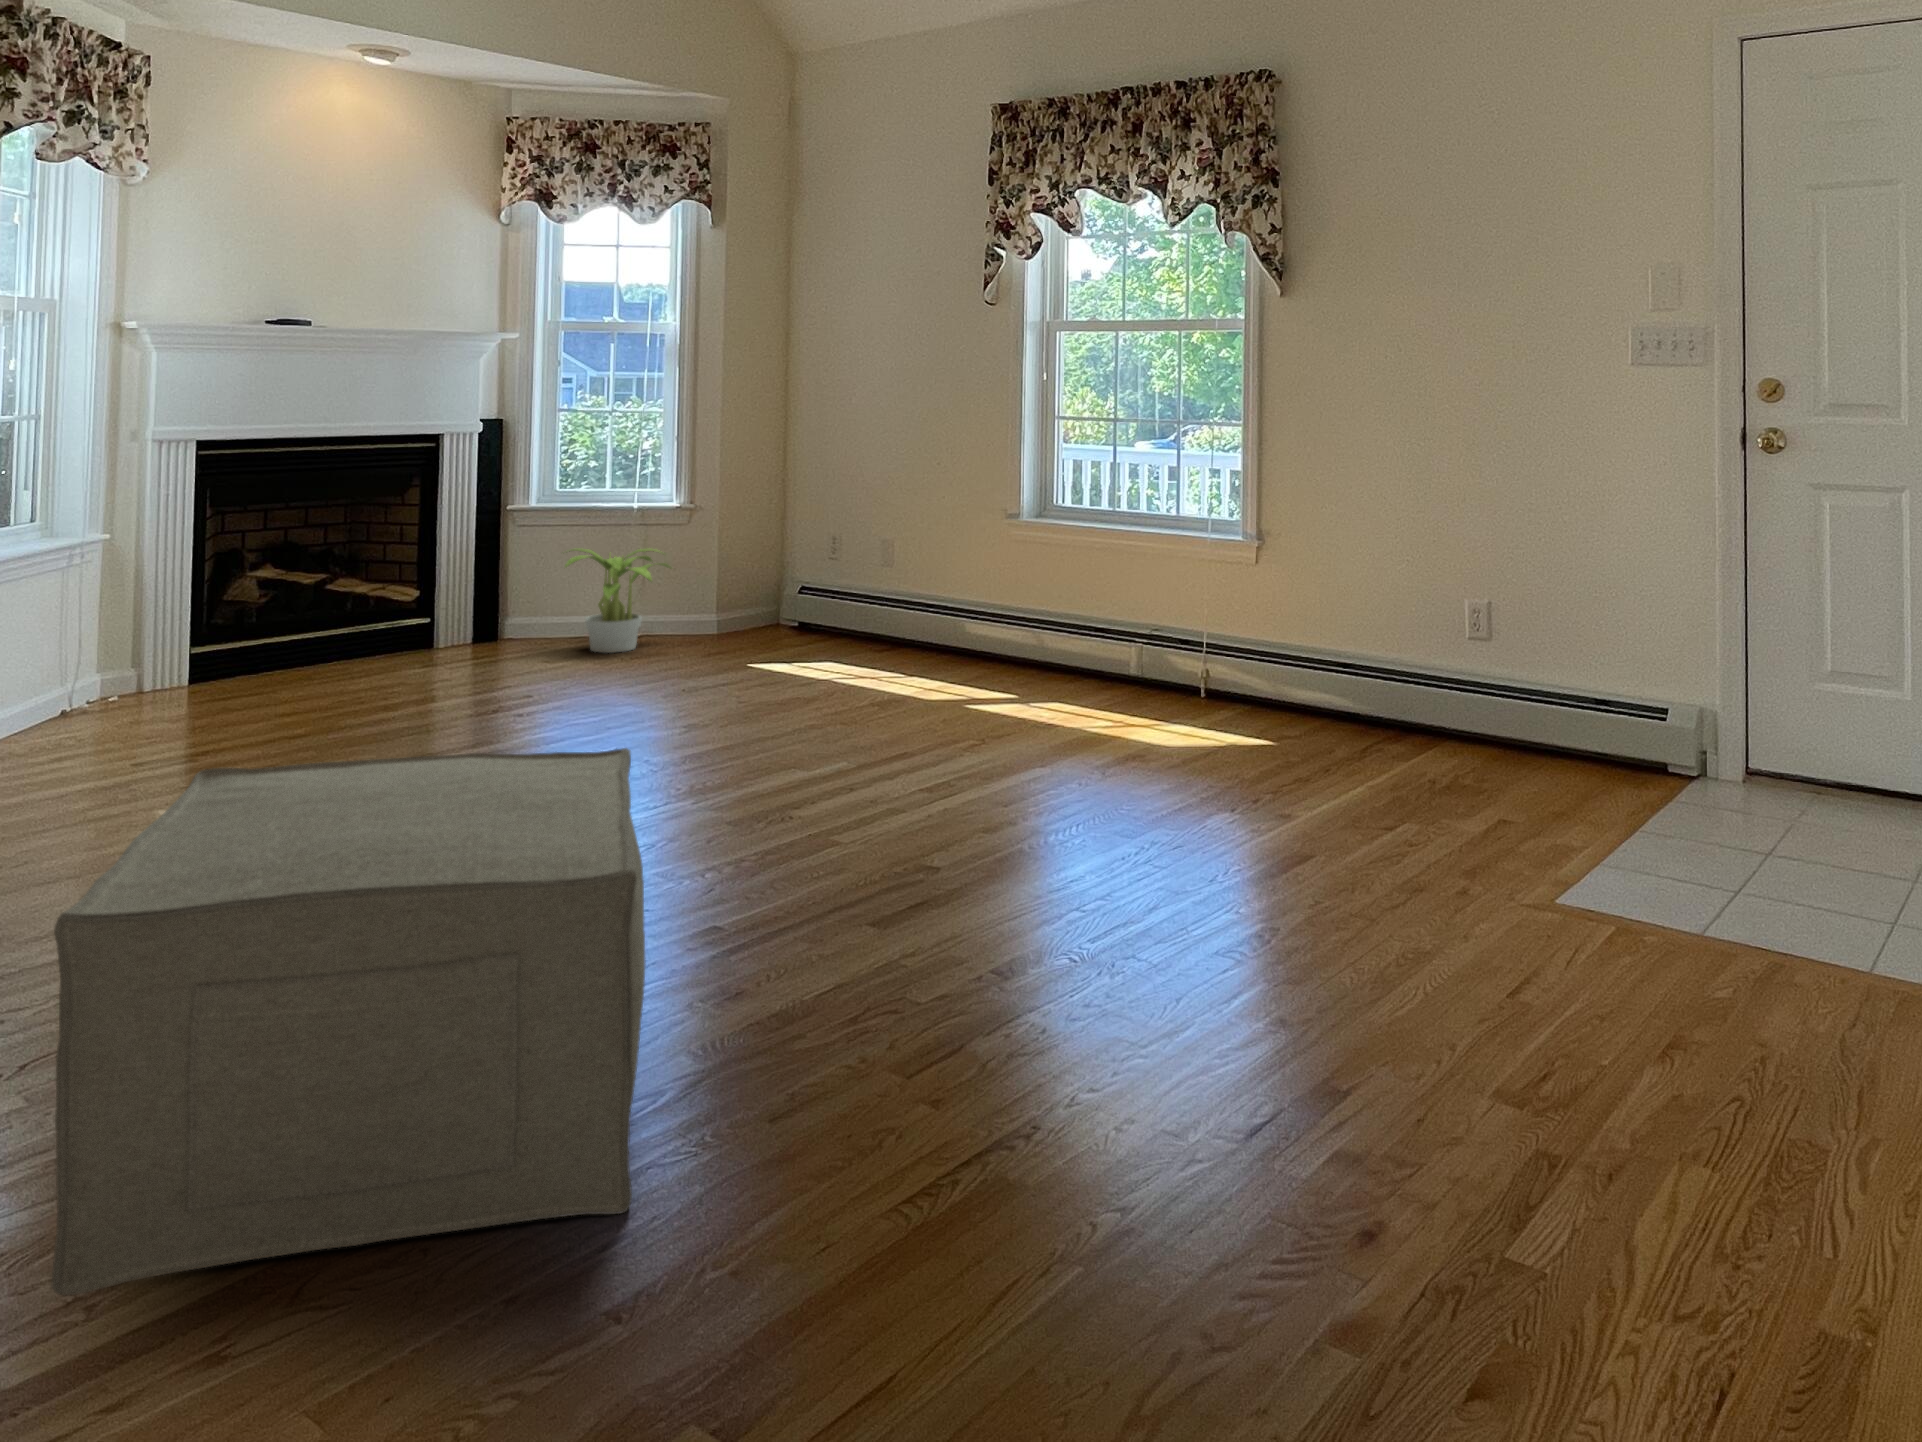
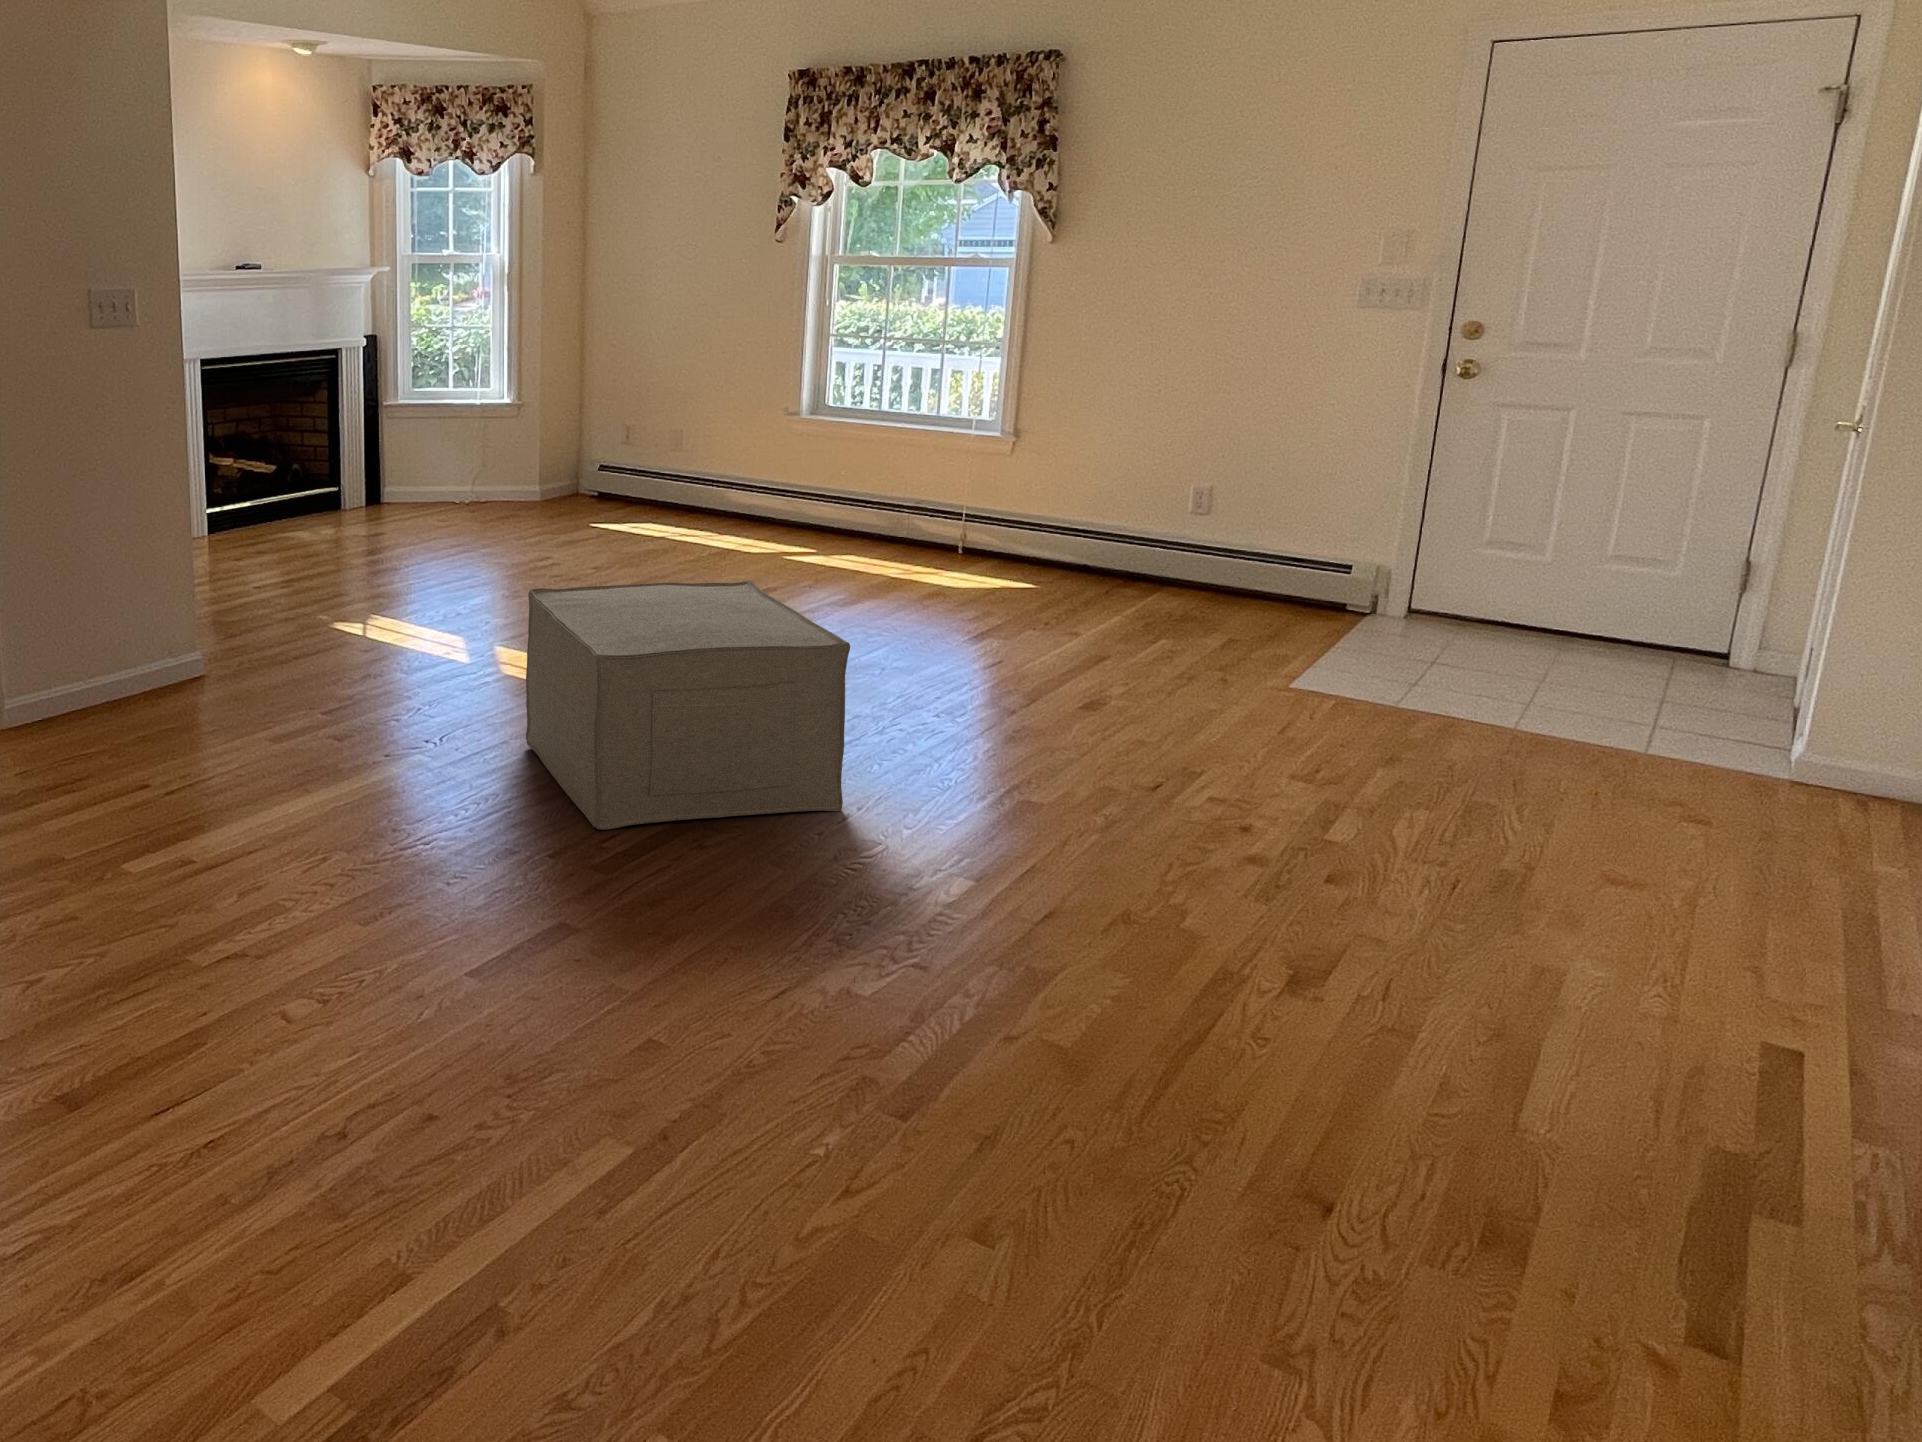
potted plant: present [565,548,671,653] -> none [435,436,513,515]

